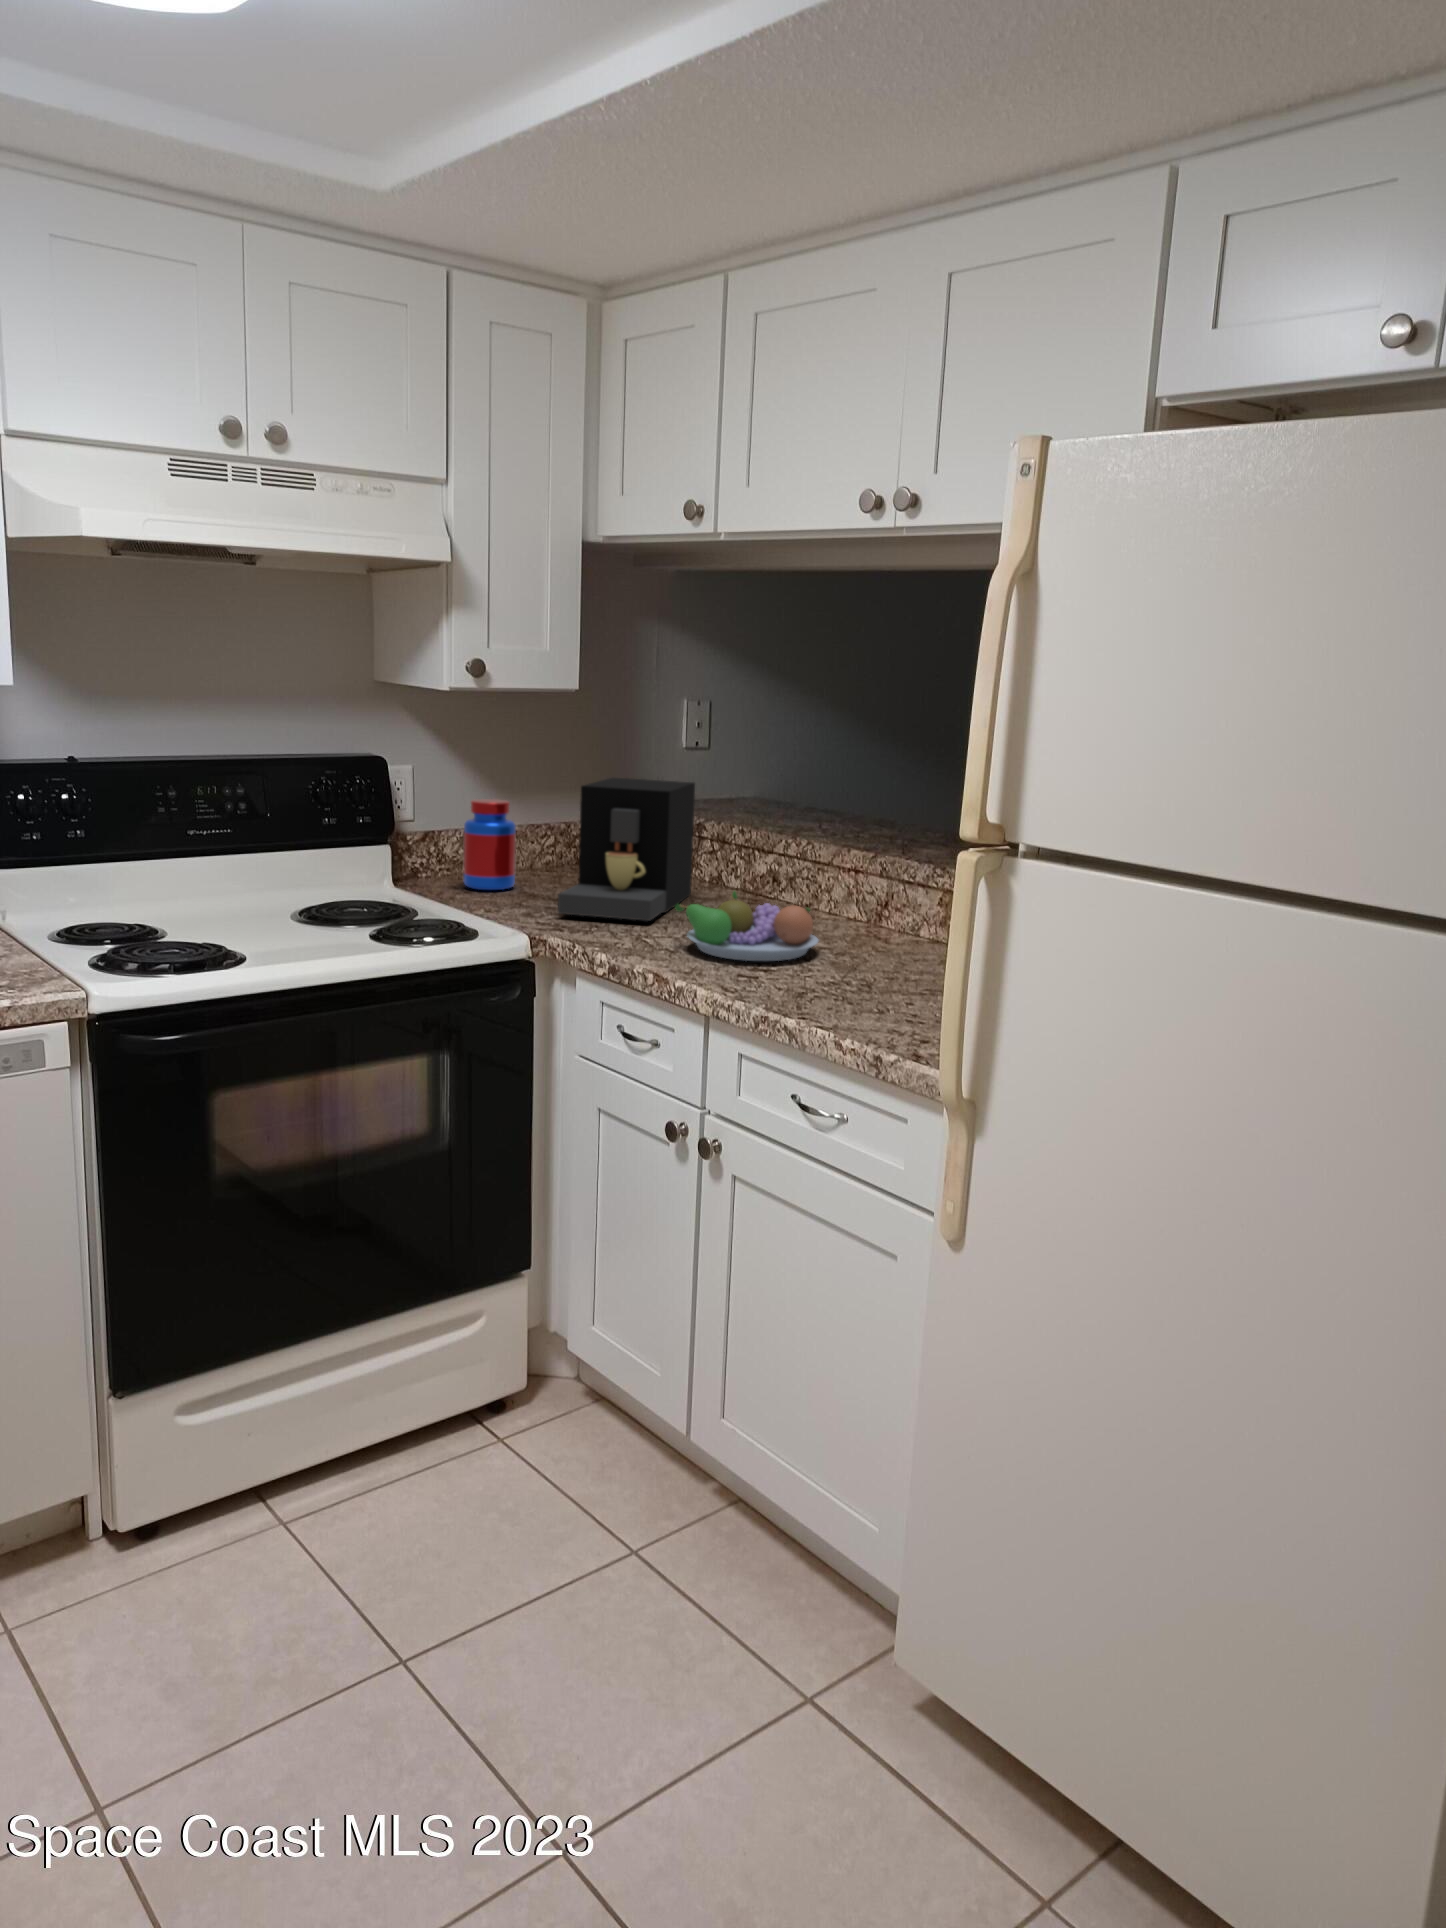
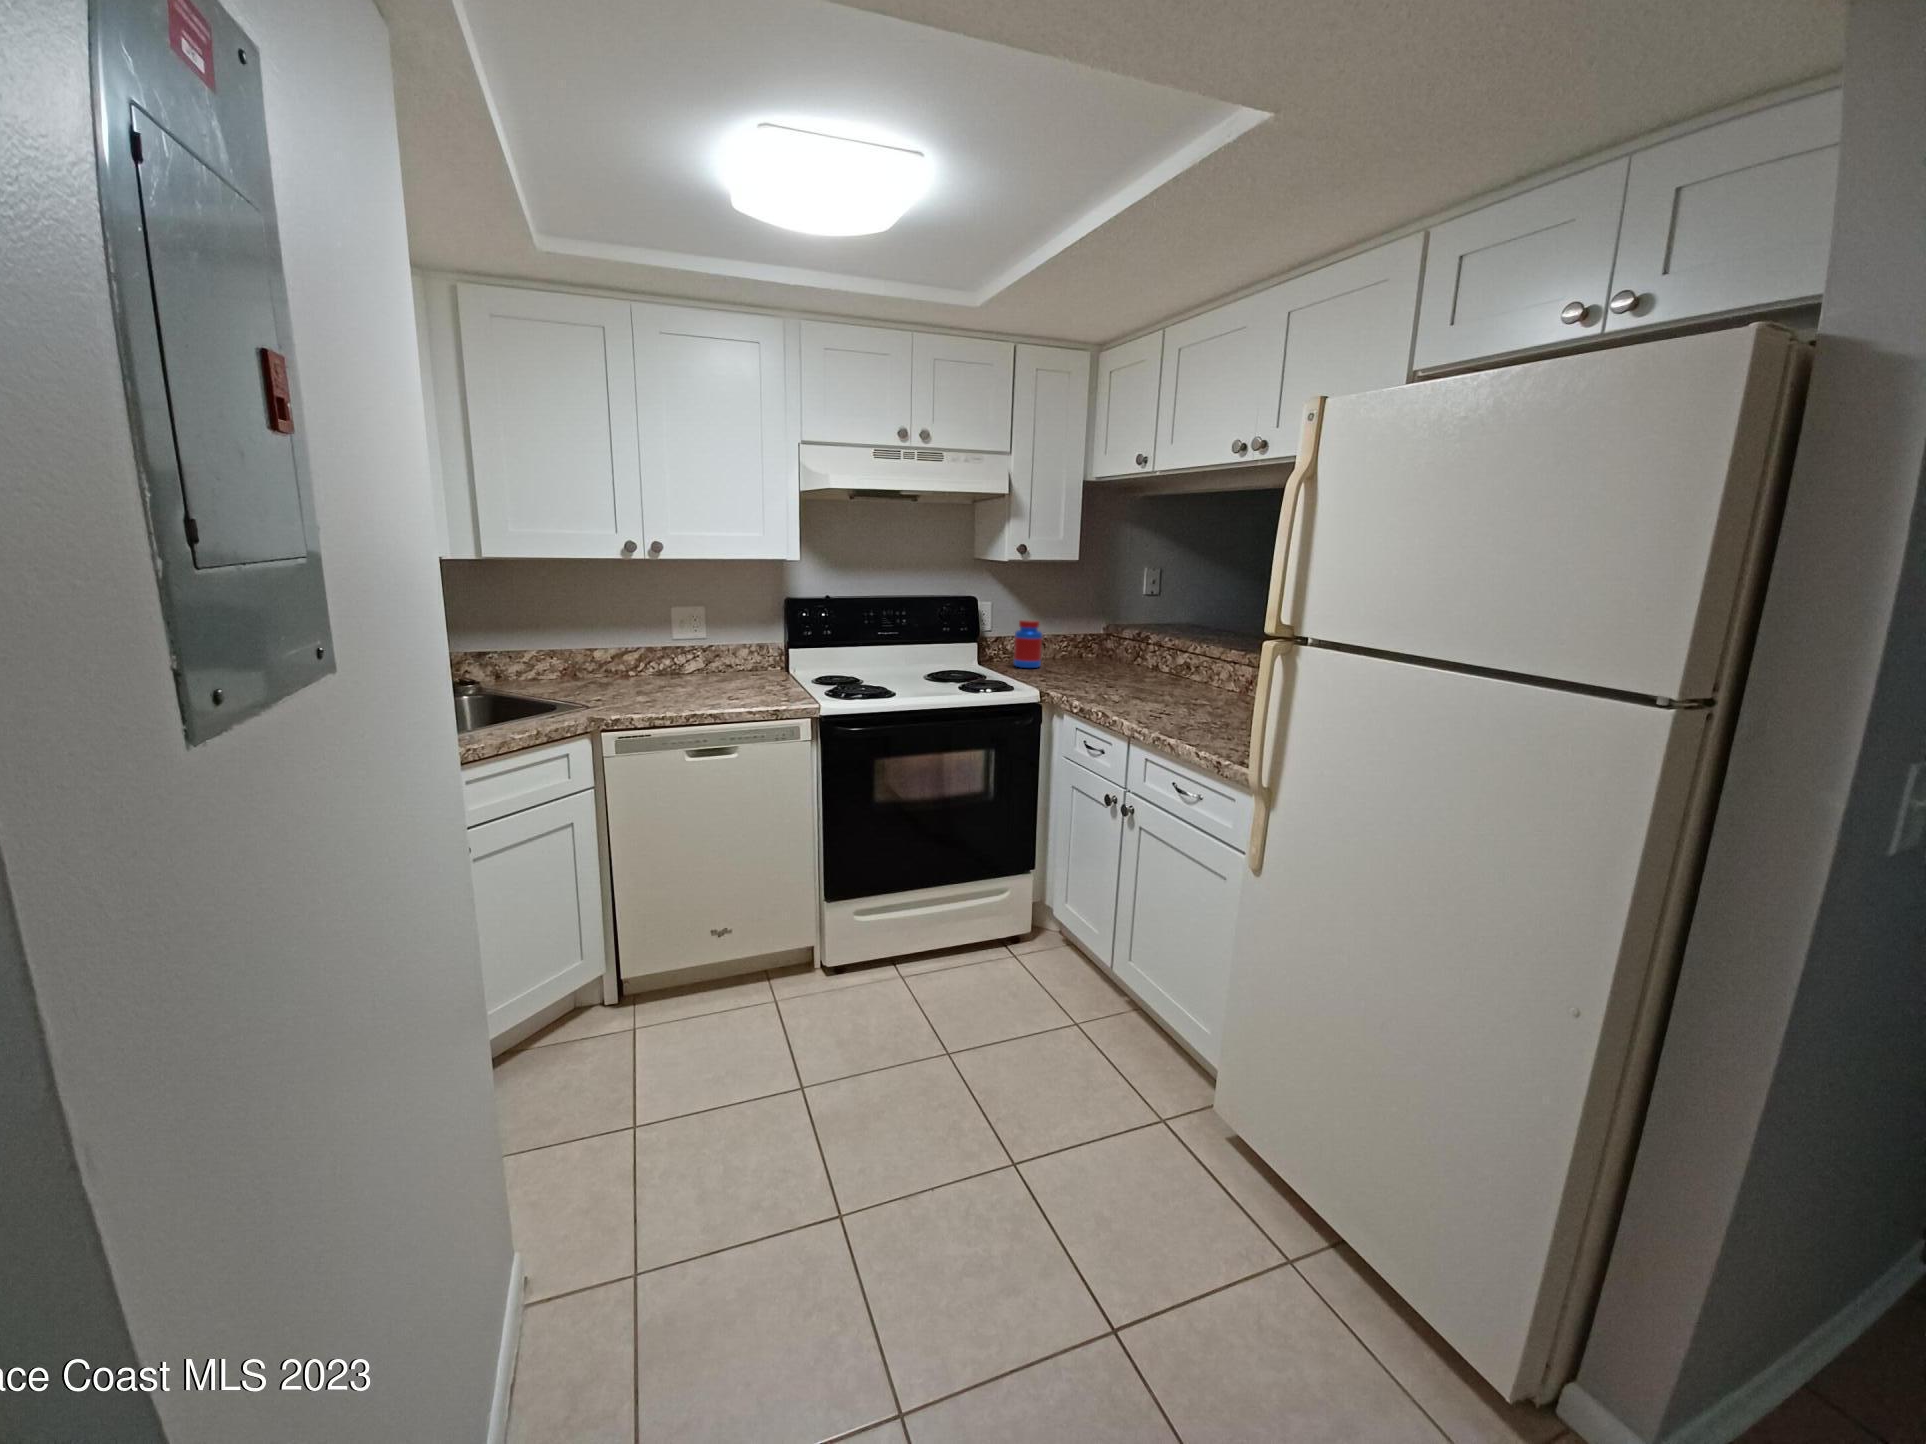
coffee maker: present [558,778,695,921] -> none [1059,608,1143,686]
fruit bowl: present [675,891,818,961] -> none [1120,670,1203,710]

